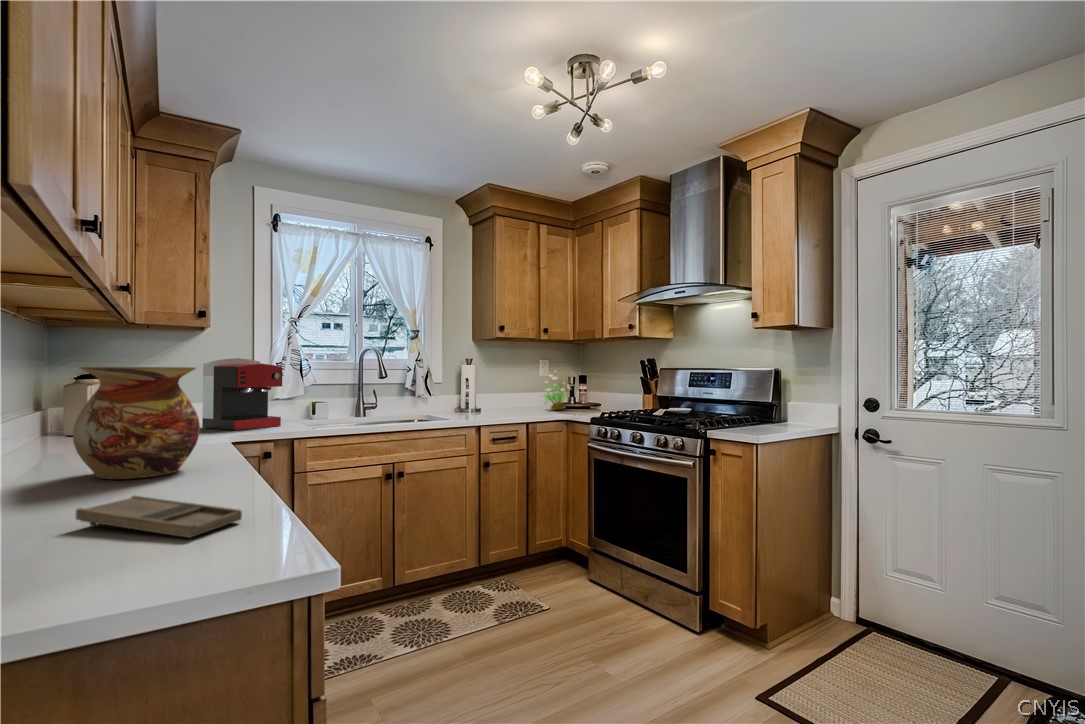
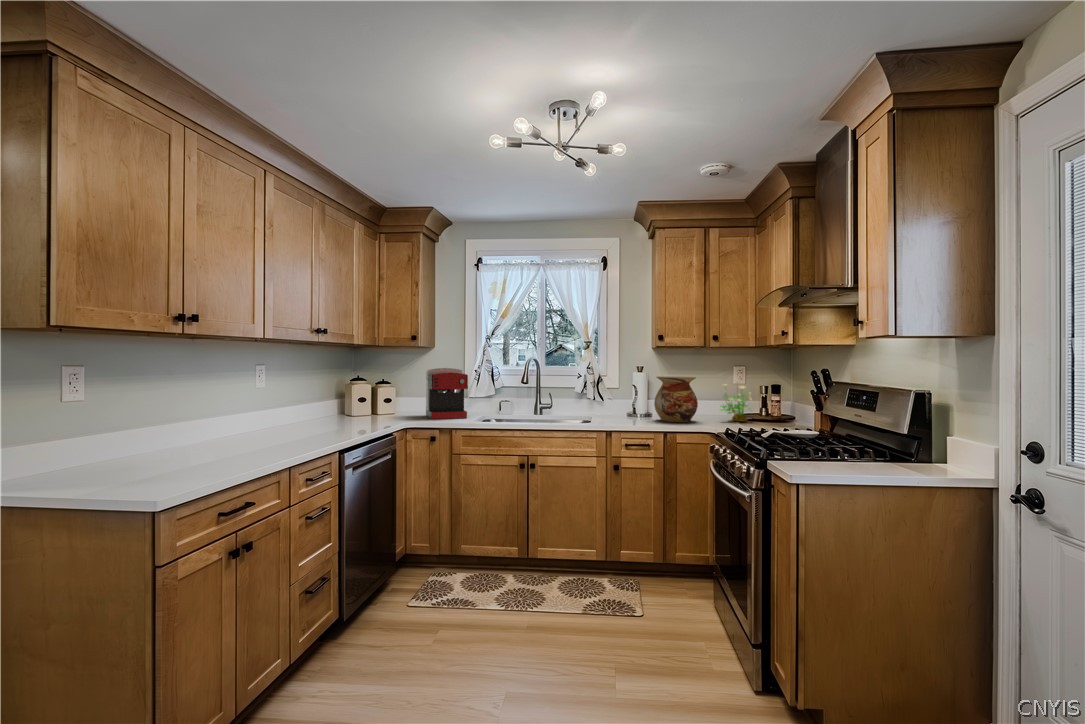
vase: present [73,367,200,479] -> present [654,377,698,422]
tray: present [76,496,242,537] -> none [178,451,219,475]

